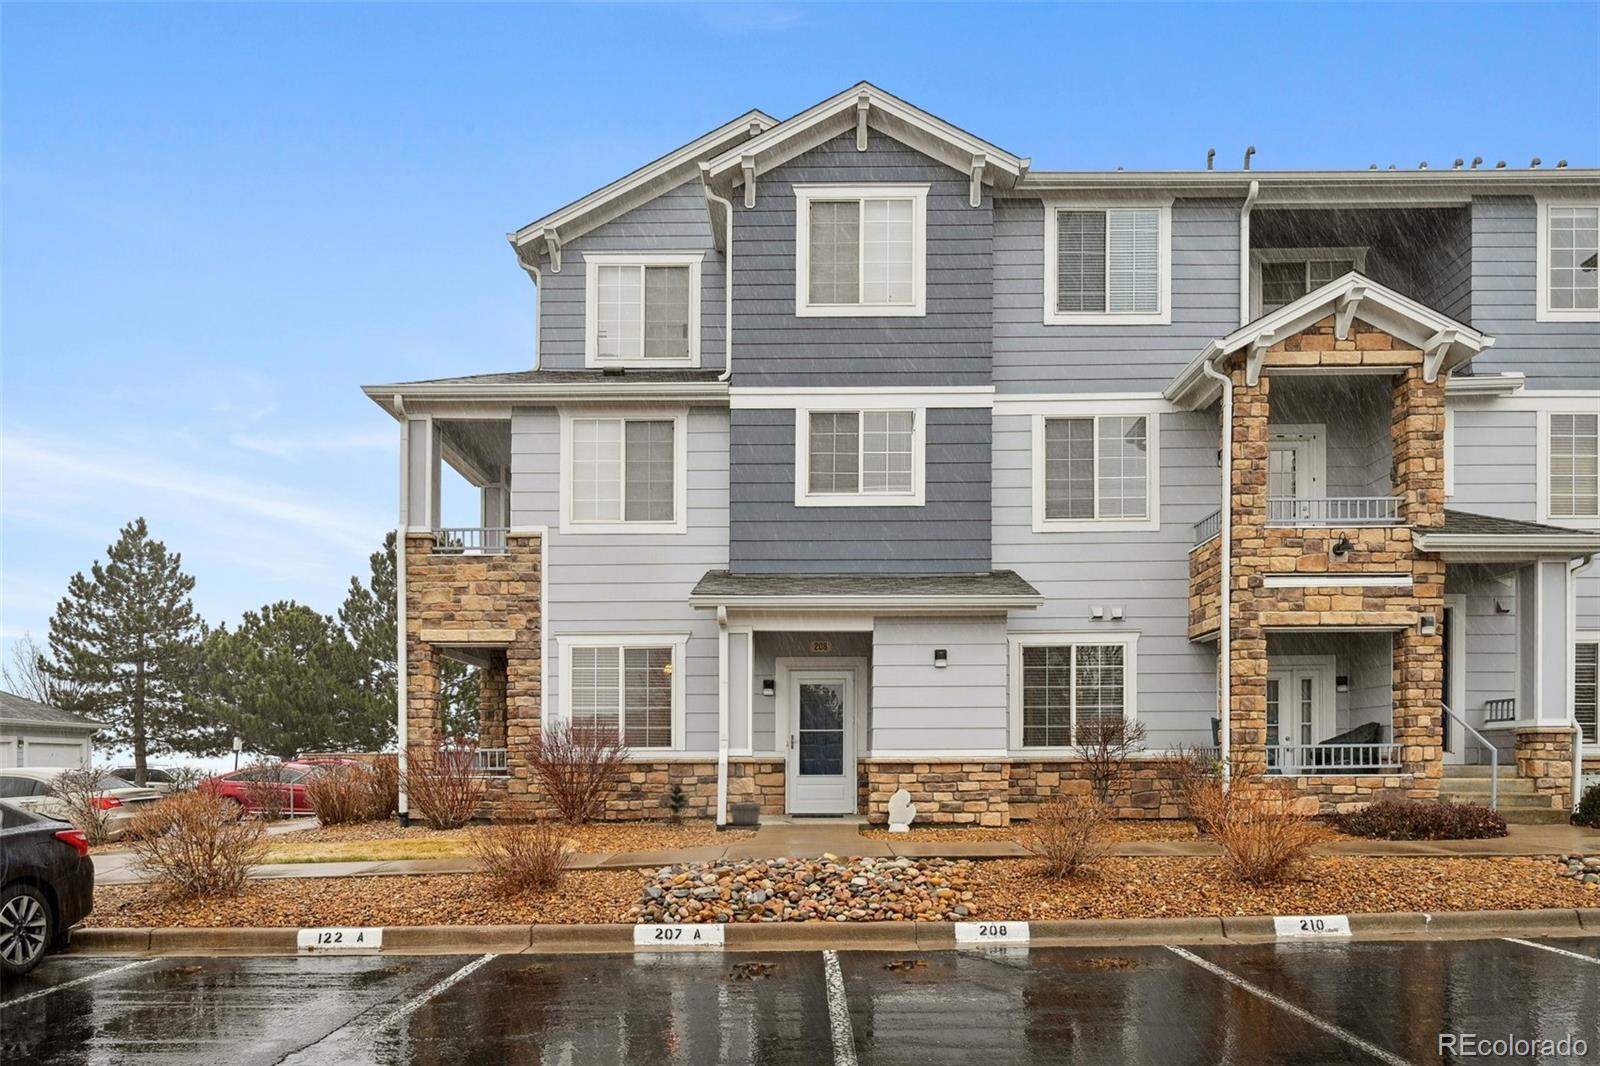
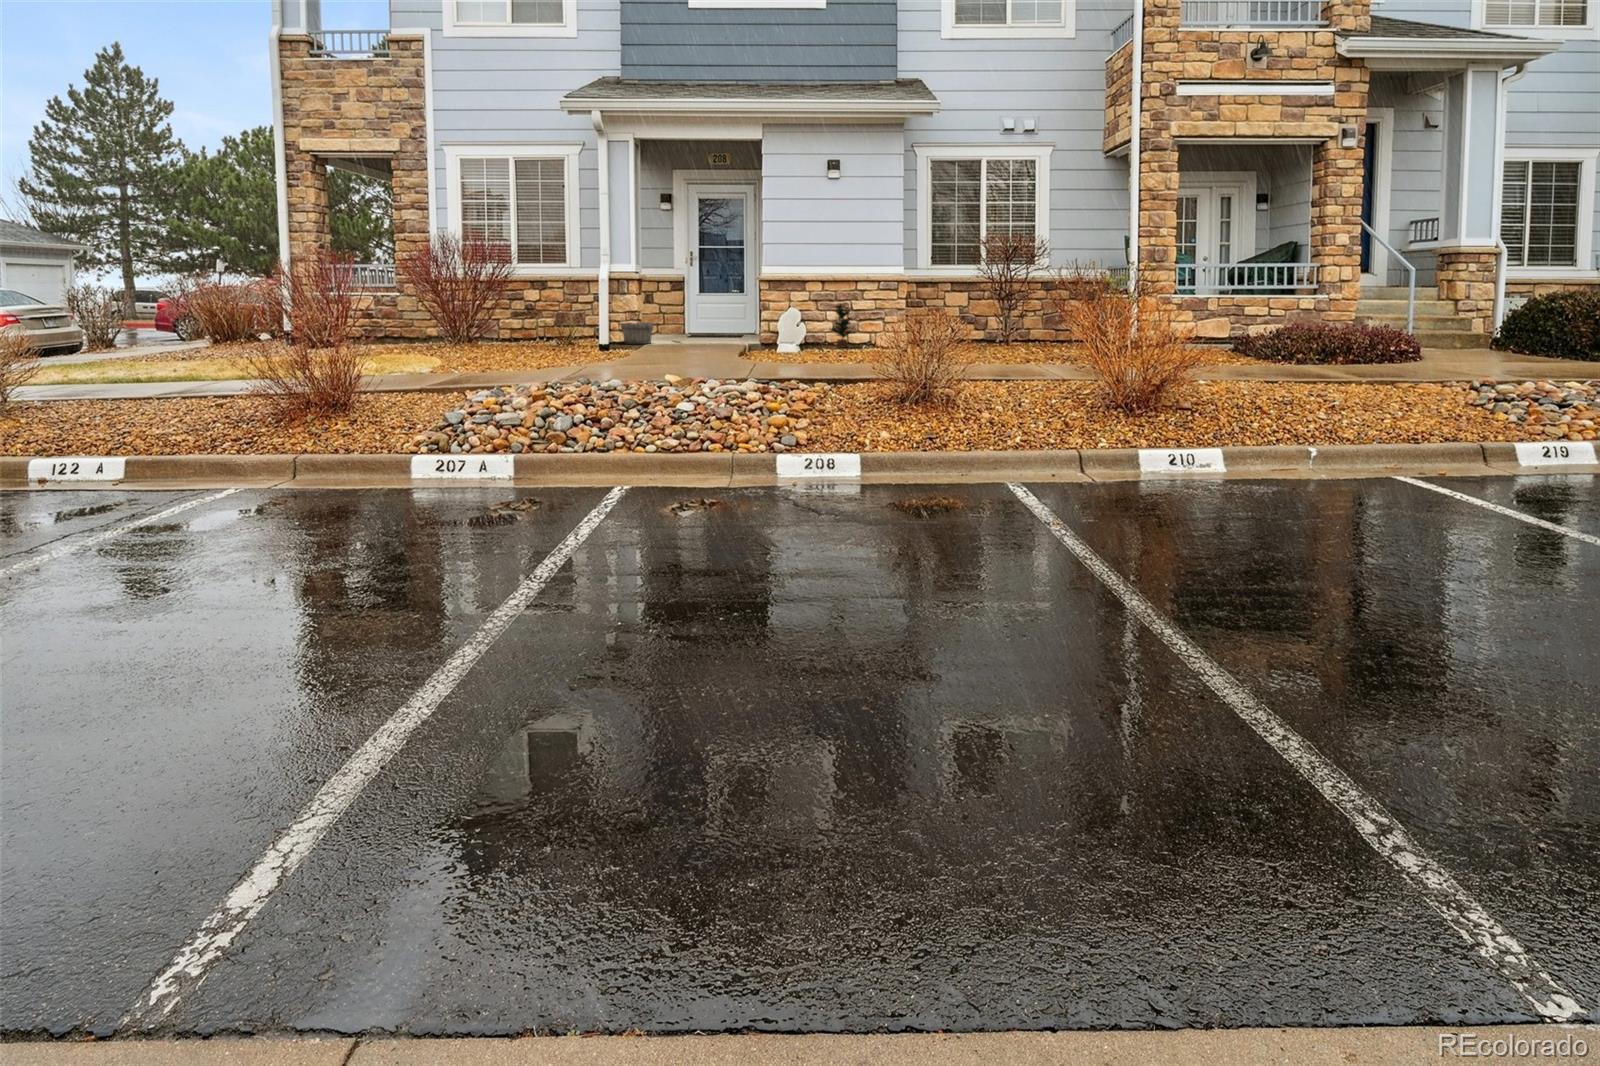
potted plant: present [665,783,687,822] -> present [830,305,852,348]

